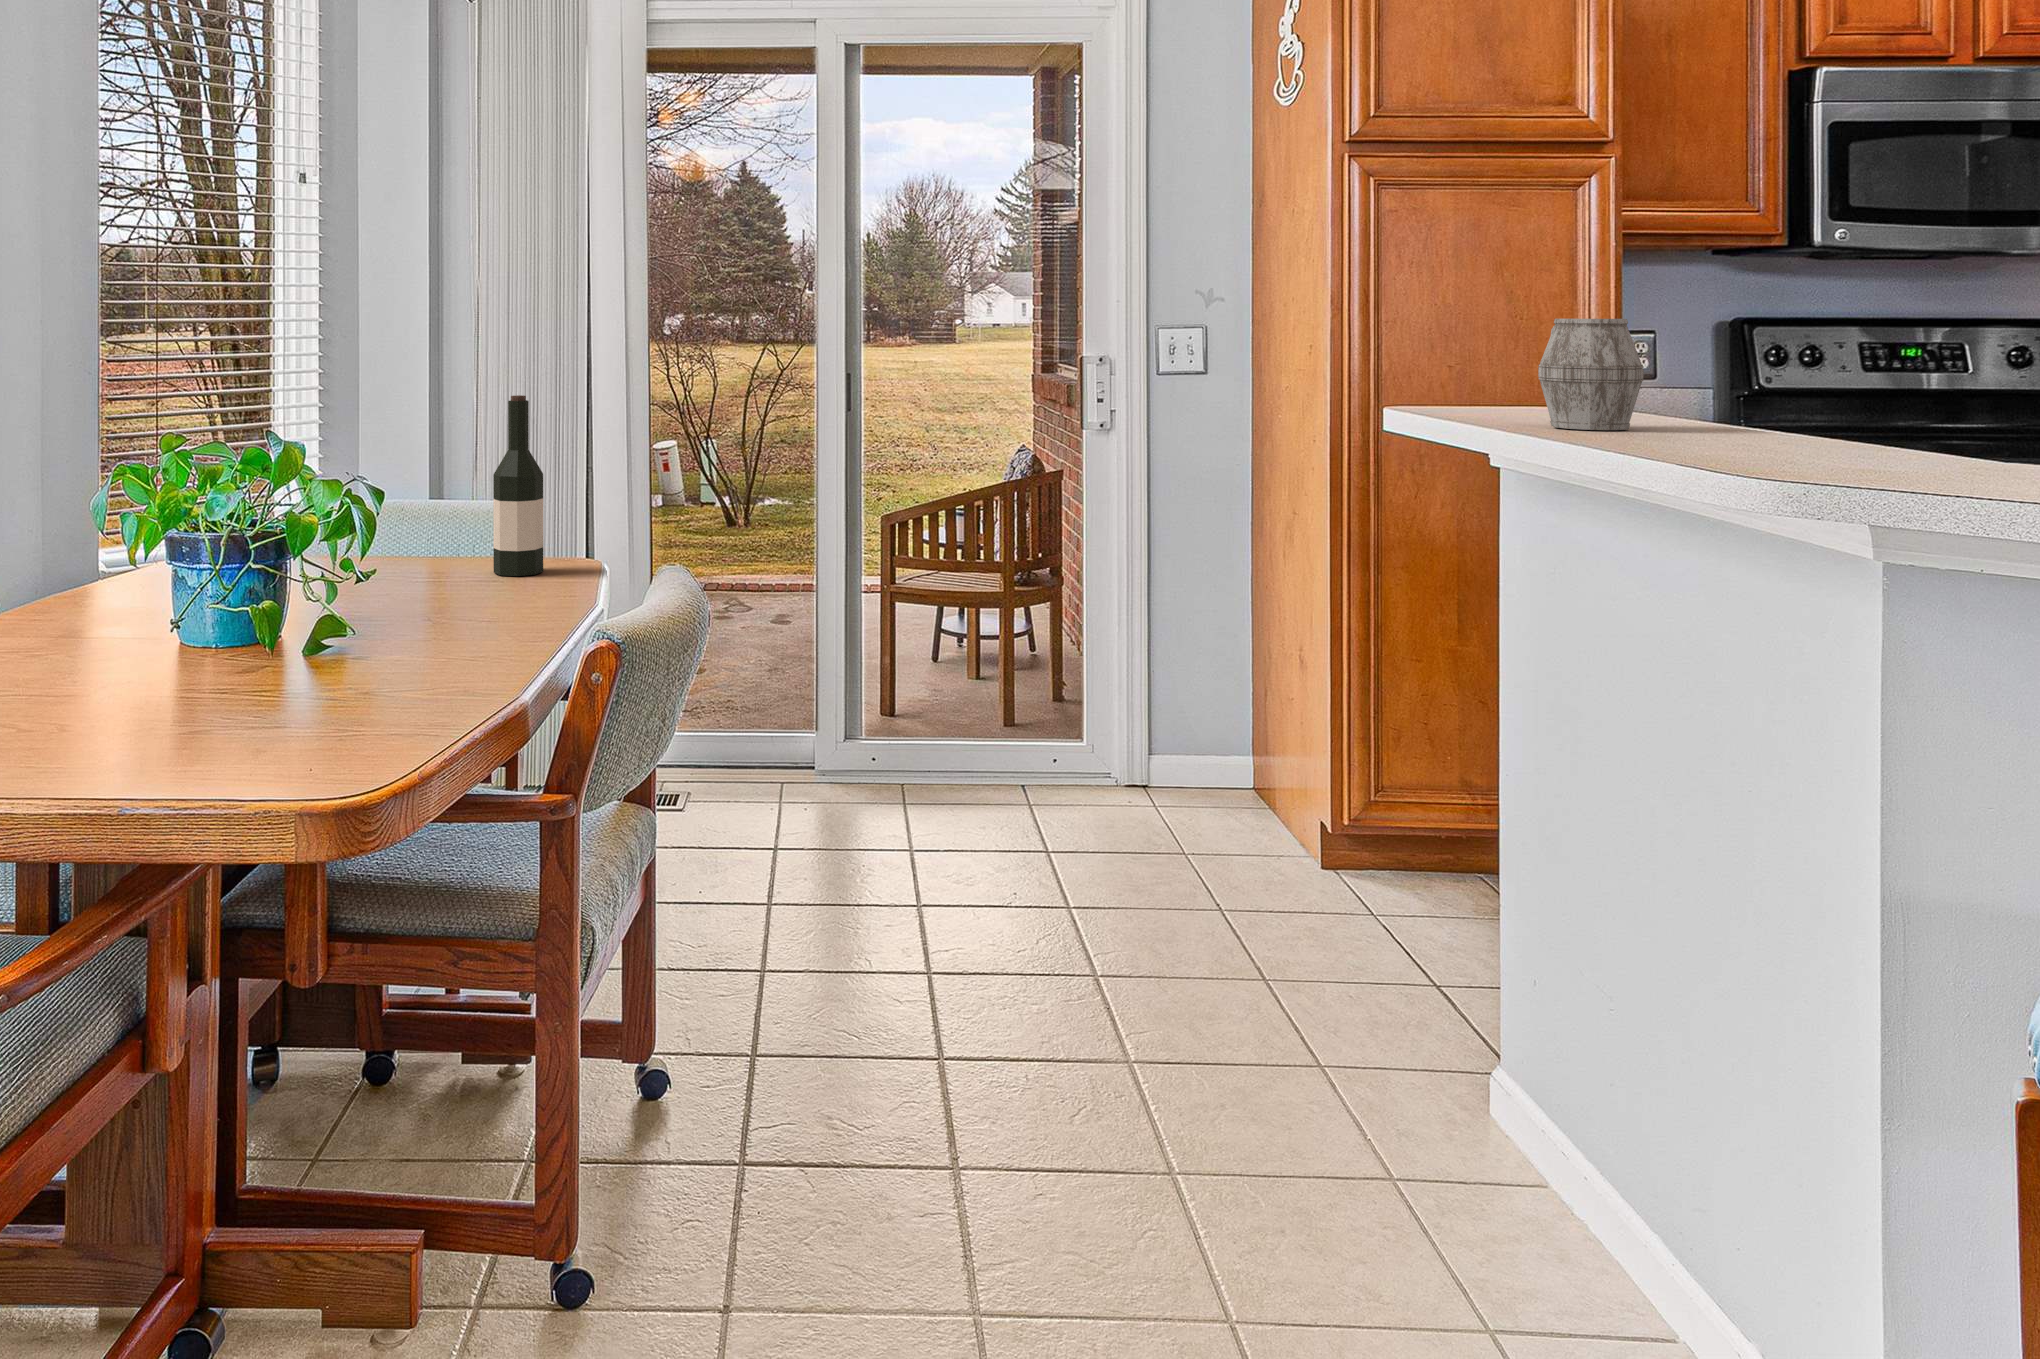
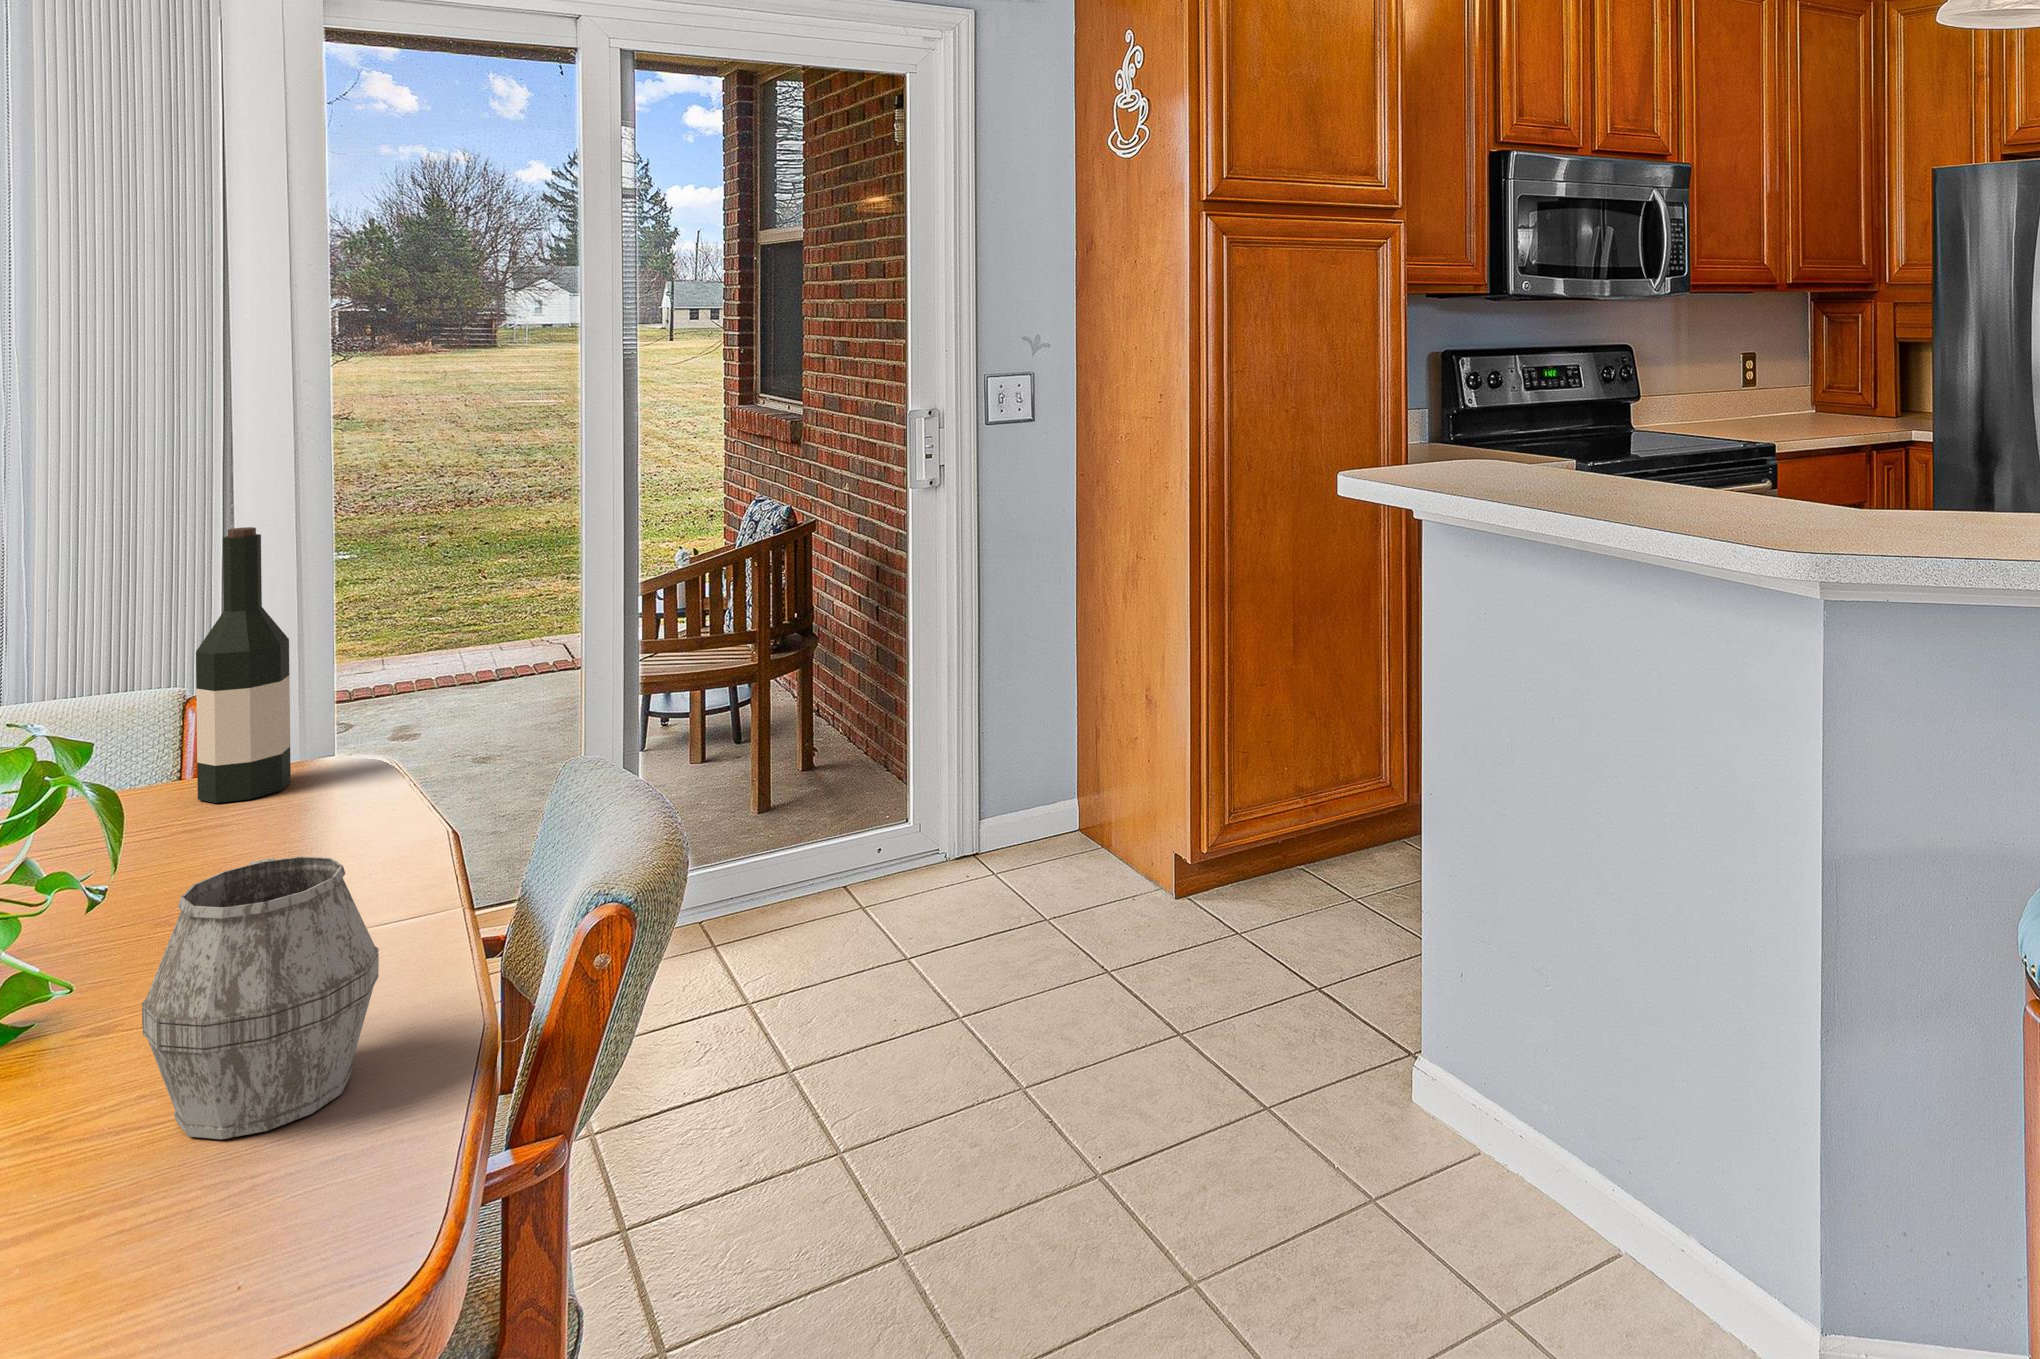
mug: present [1538,319,1644,430] -> present [142,856,379,1139]

